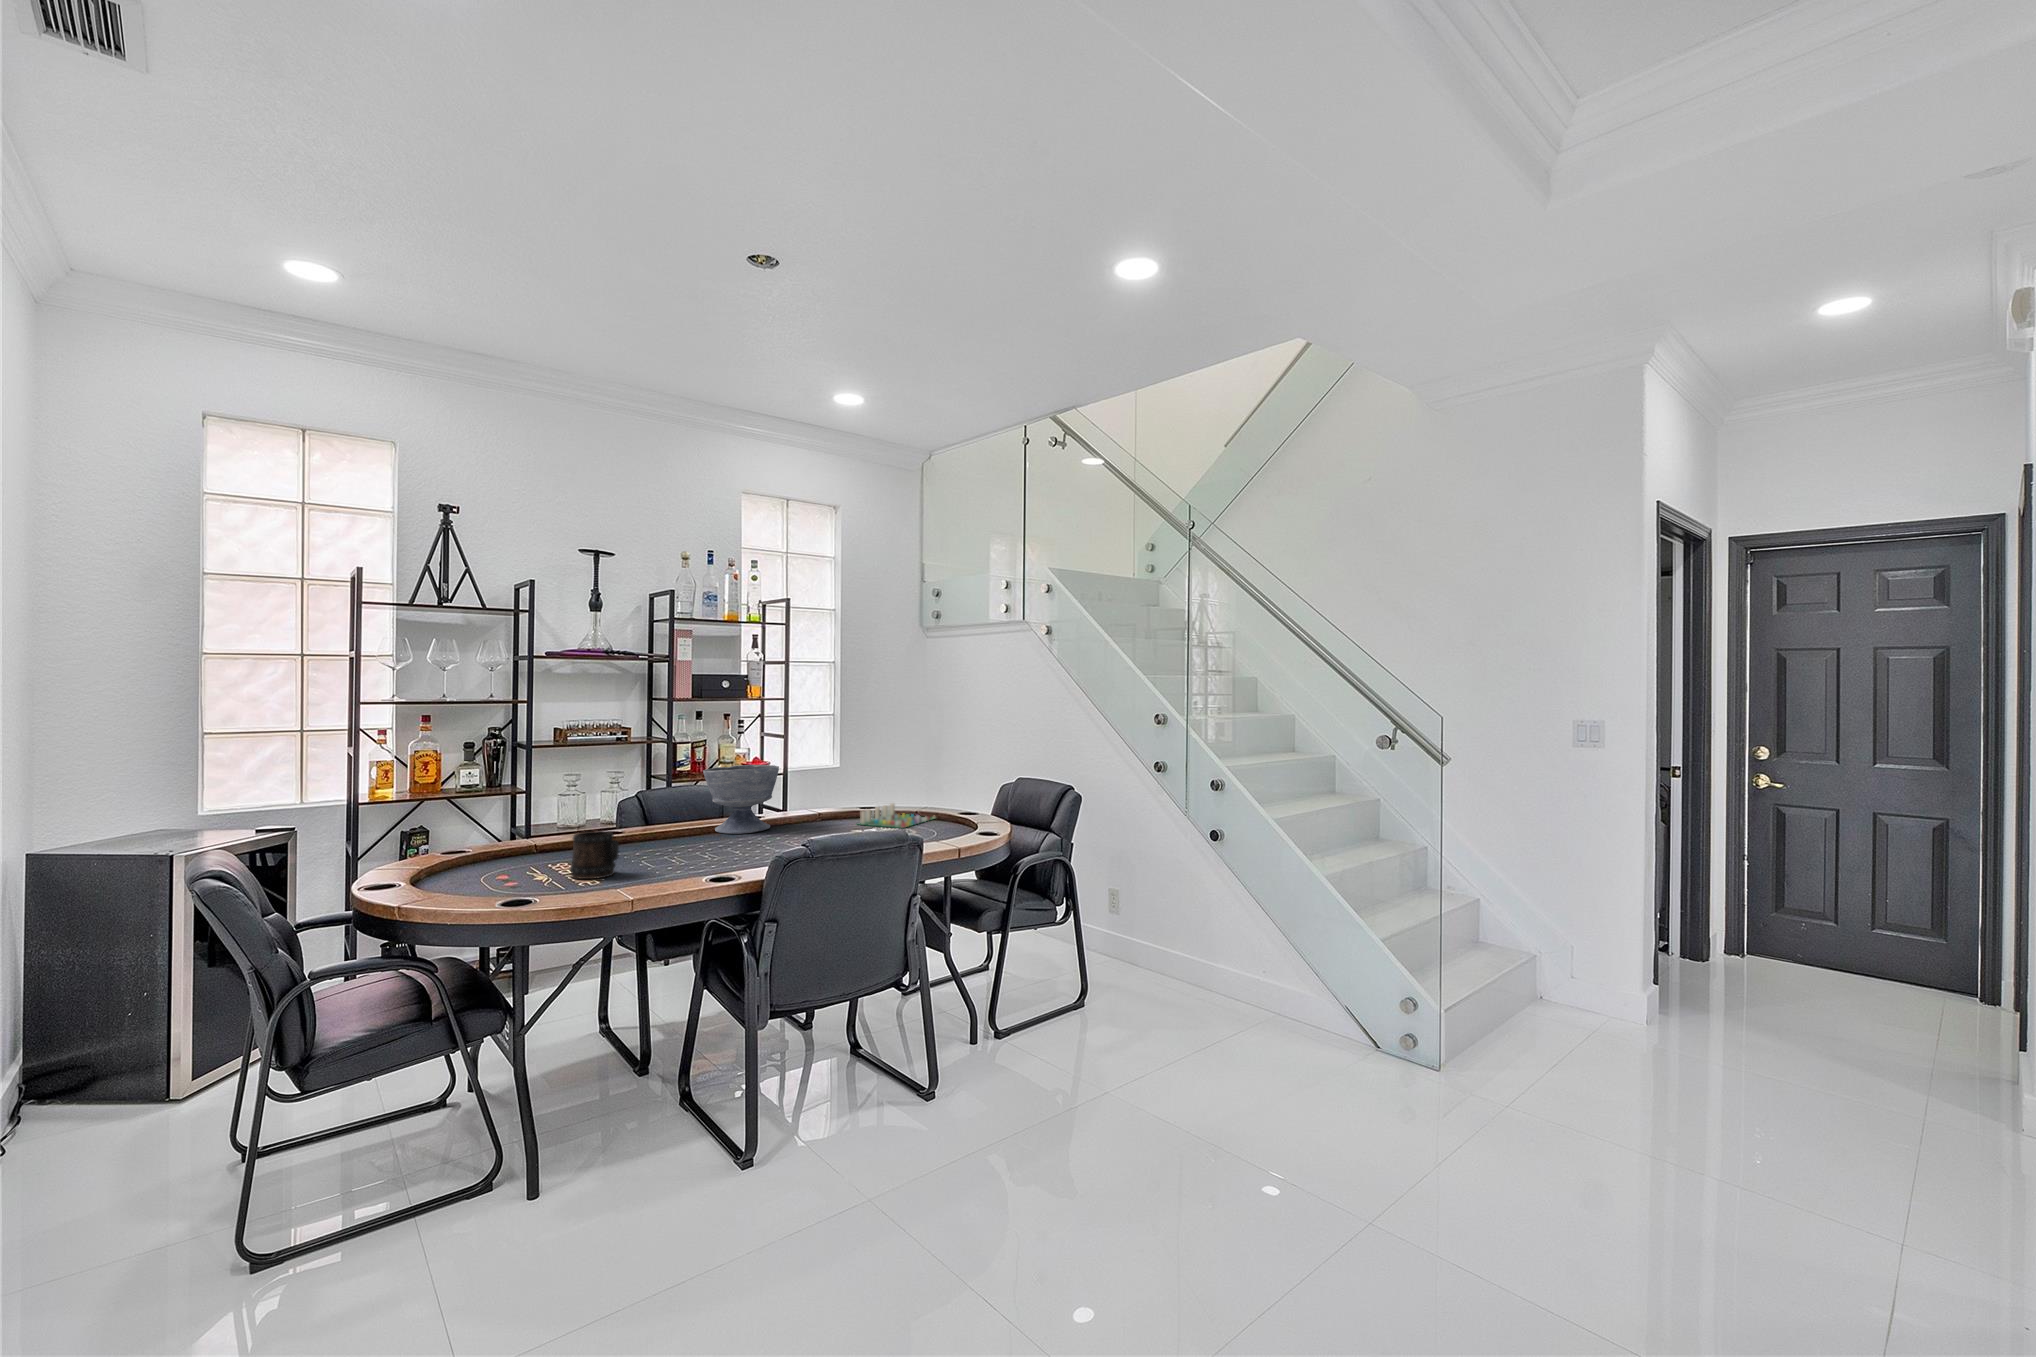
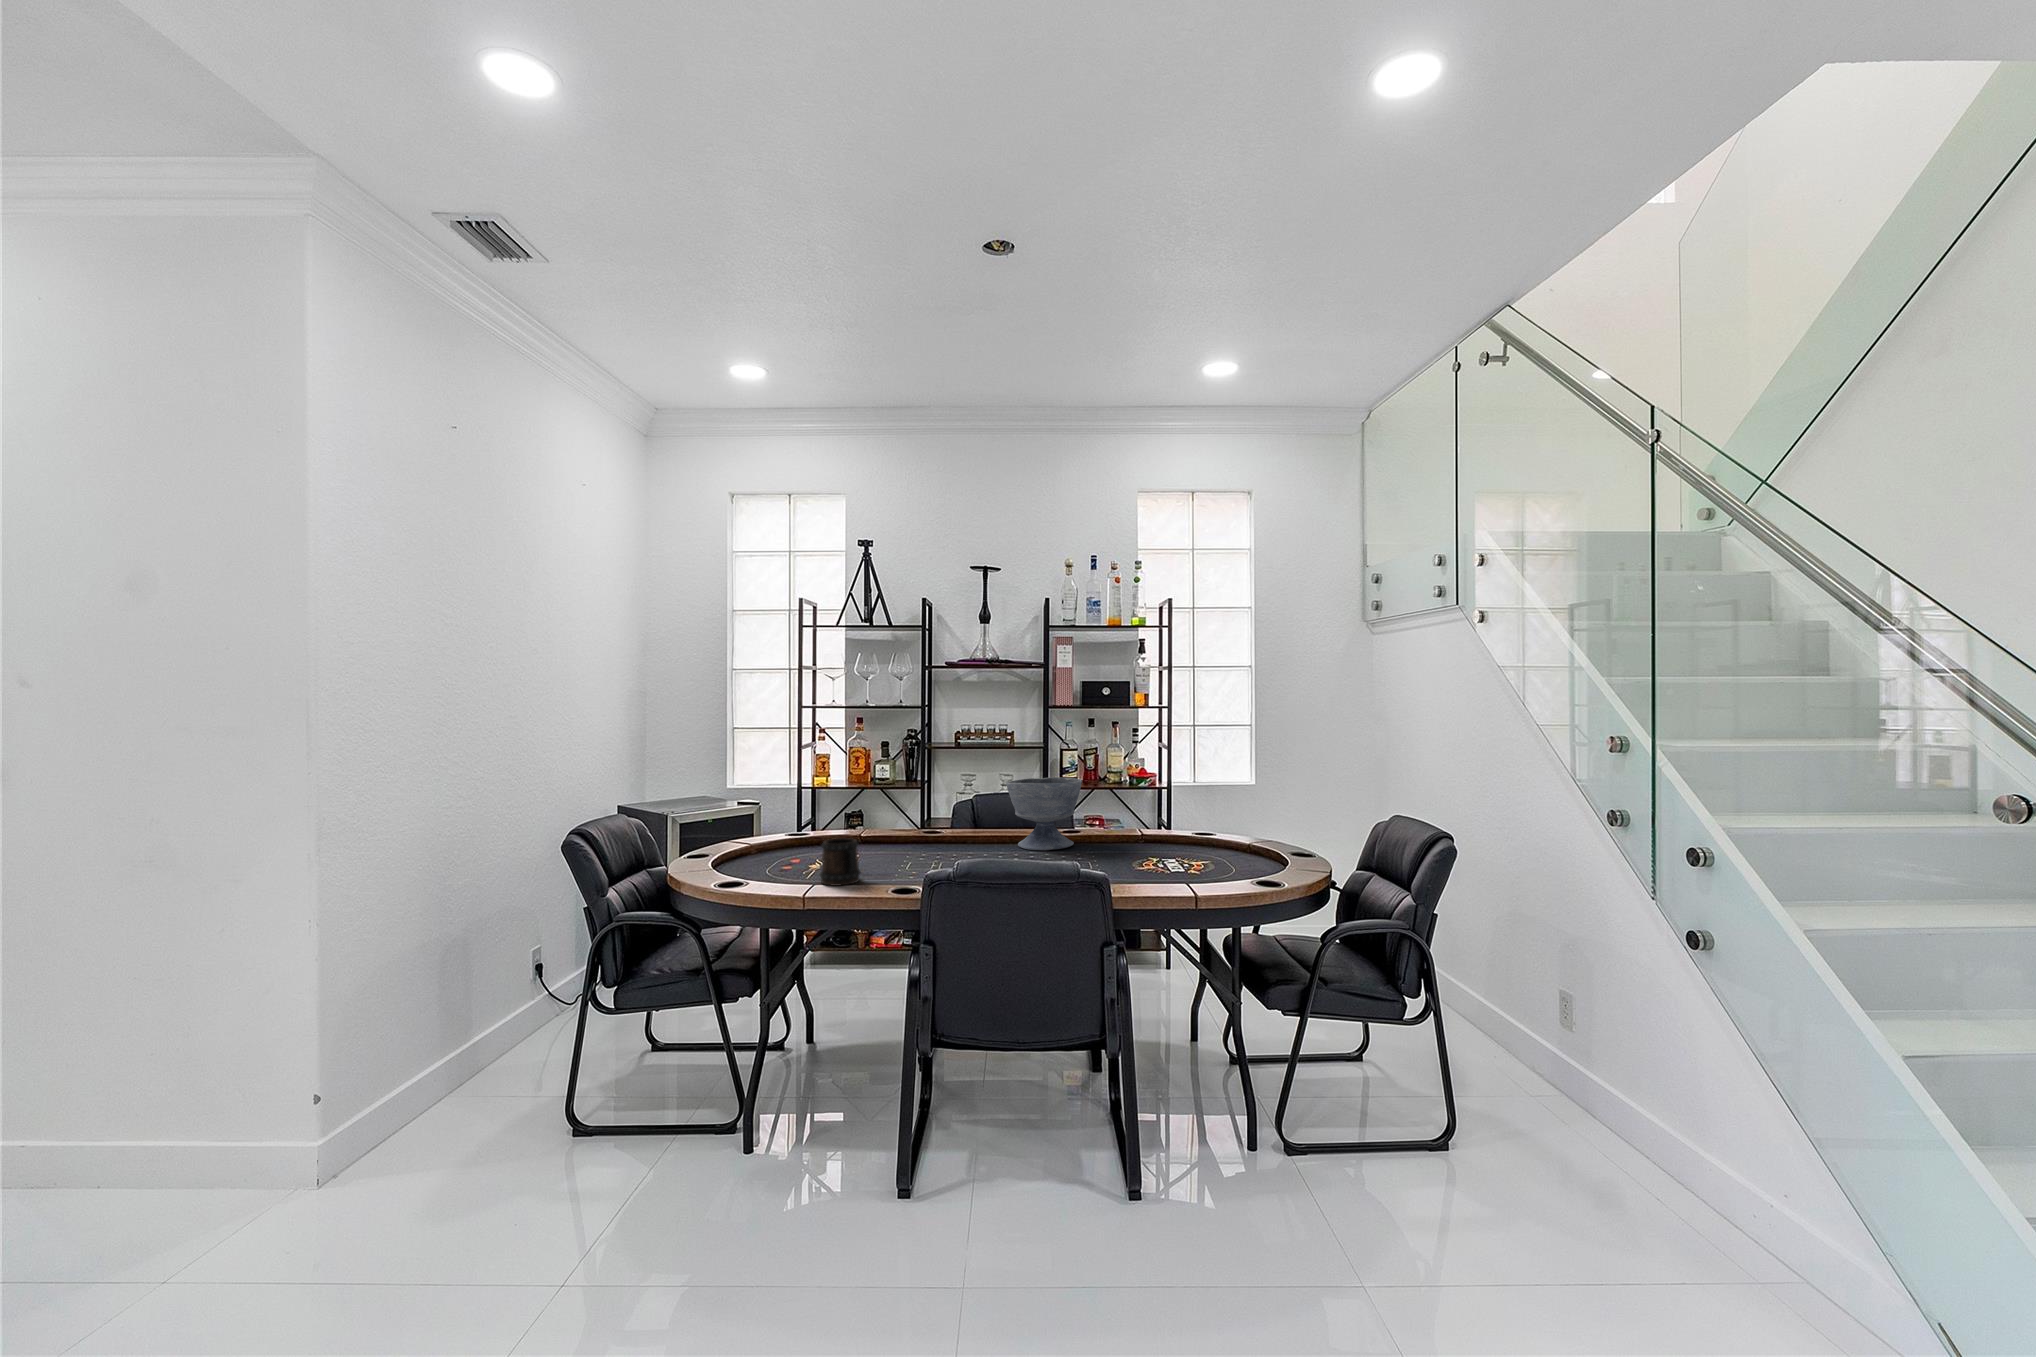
board game: present [859,803,935,828] -> none [1162,830,1265,863]

